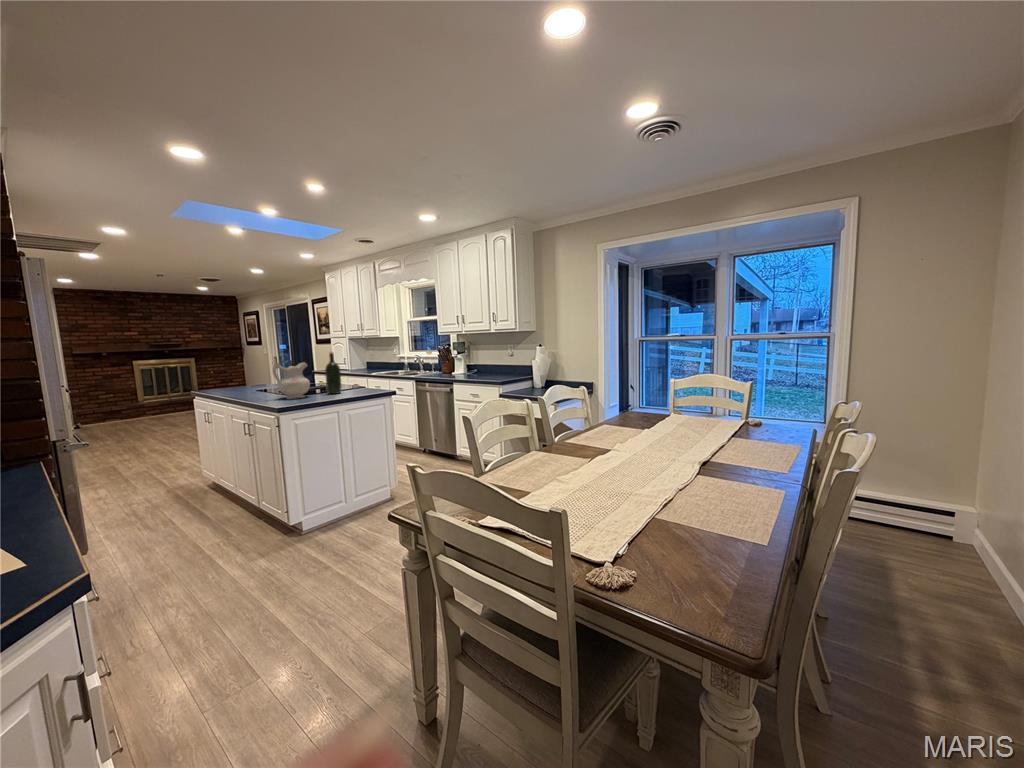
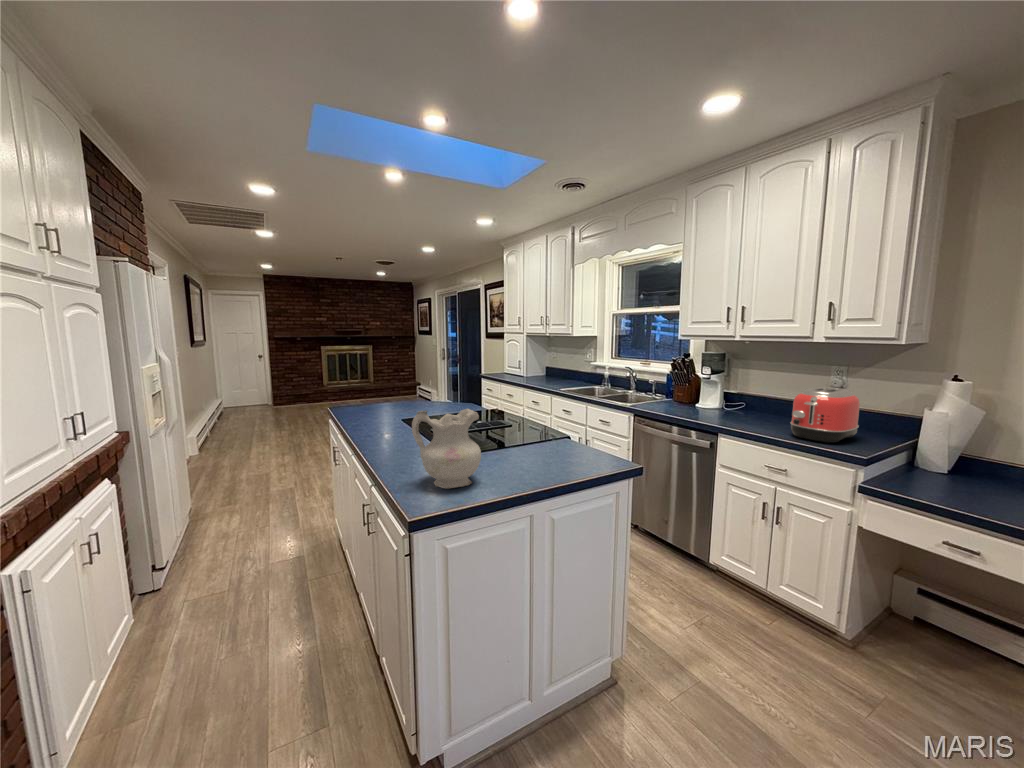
wine bottle: present [325,352,342,394] -> none [511,388,541,476]
toaster: none [480,354,511,379] -> present [790,387,860,443]

